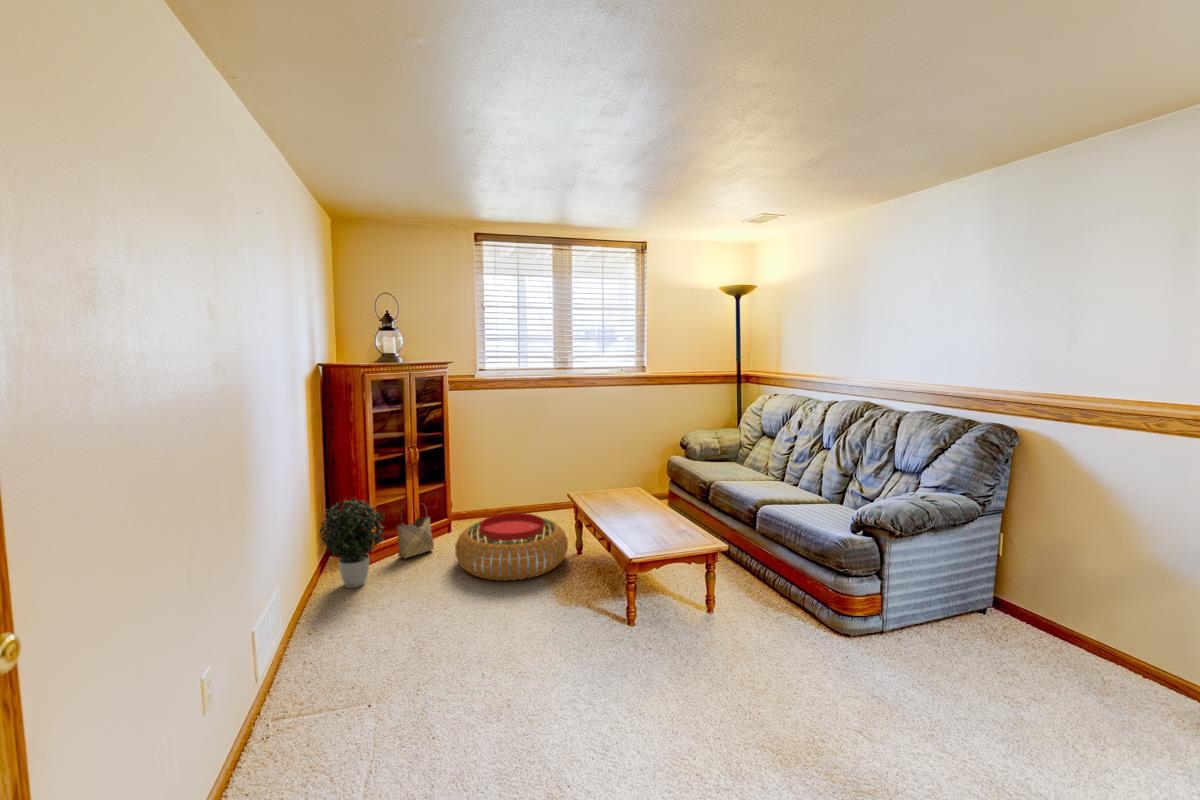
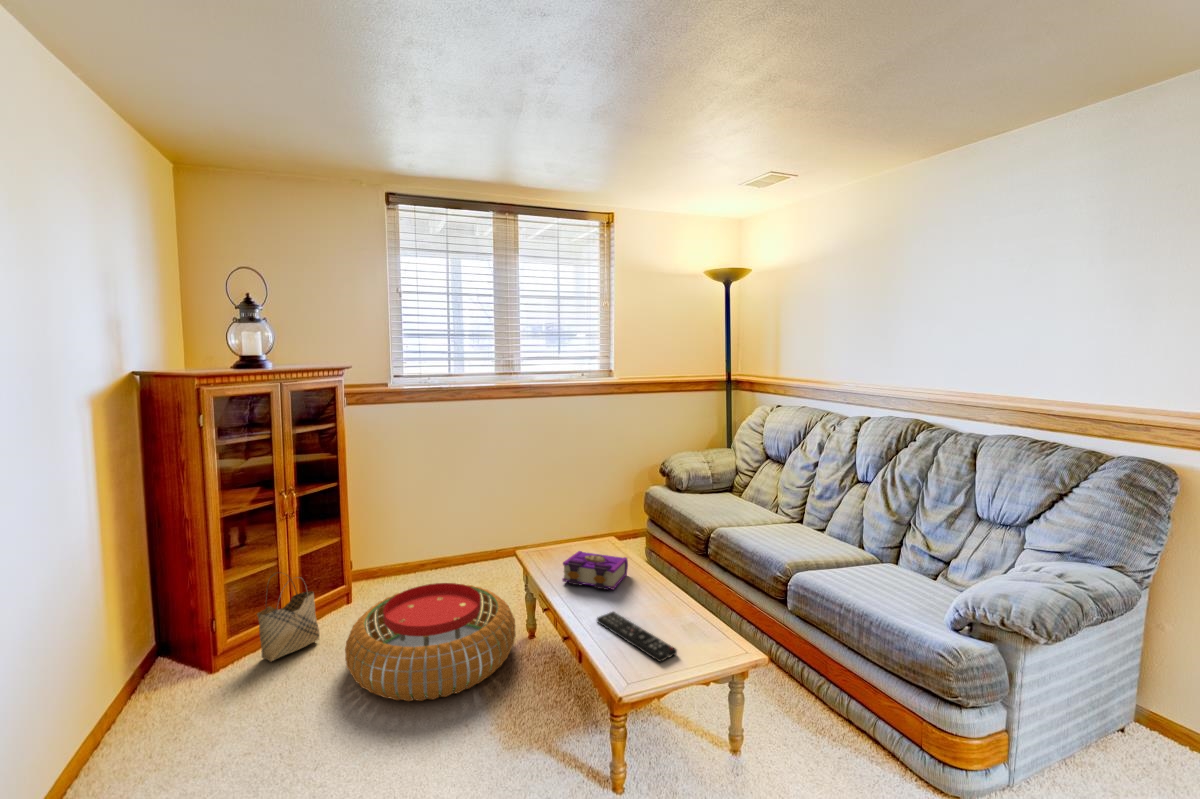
book: none [600,490,646,513] -> present [562,551,628,590]
potted plant: present [320,498,385,588] -> none [103,583,227,732]
remote control: none [621,522,671,545] -> present [597,612,677,662]

